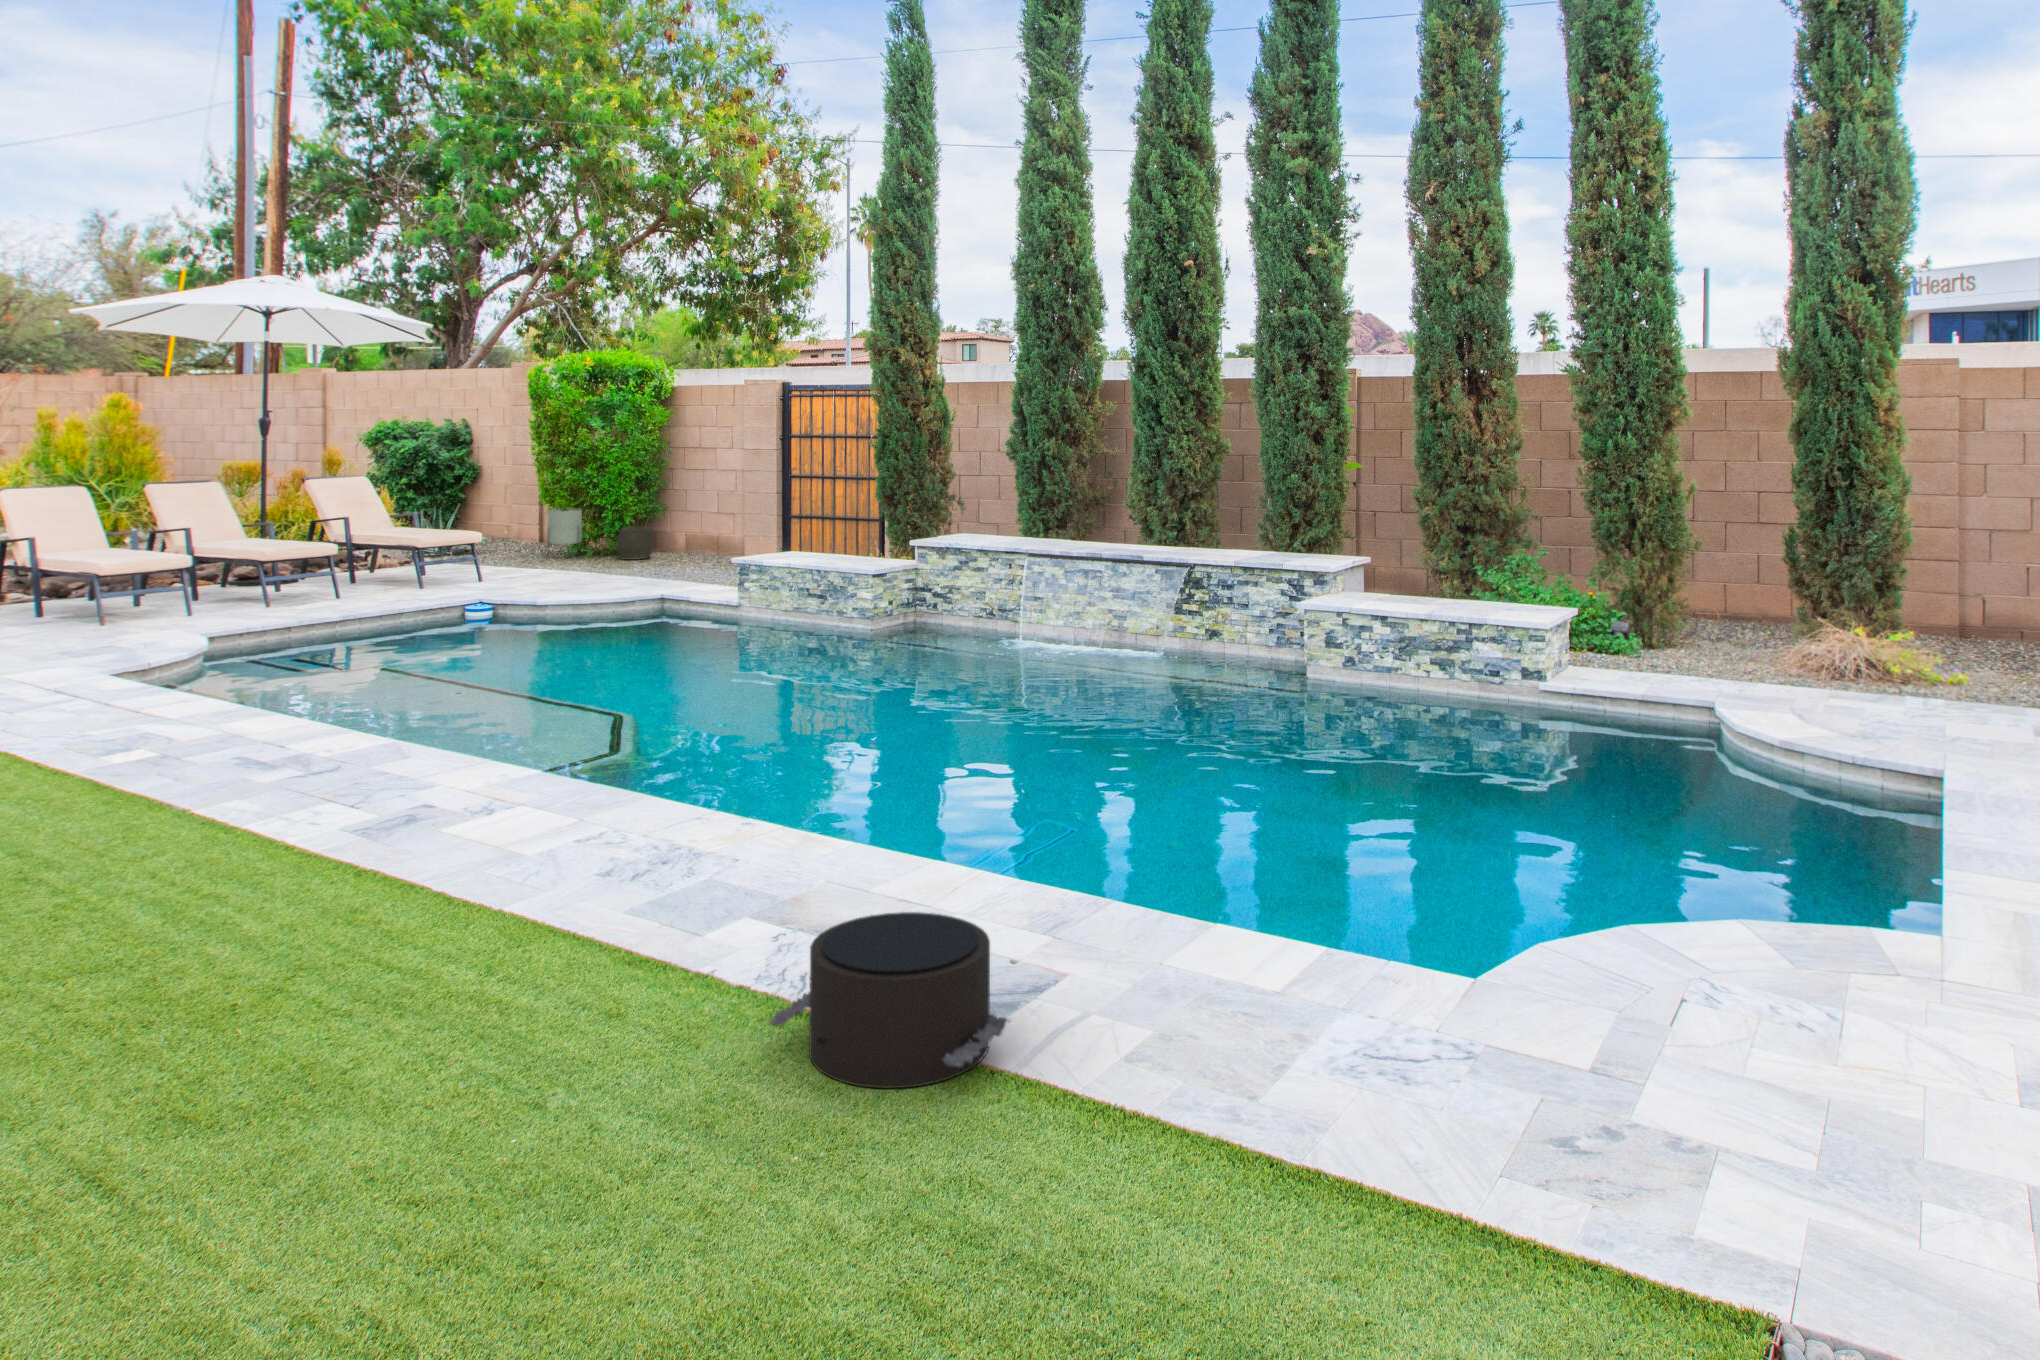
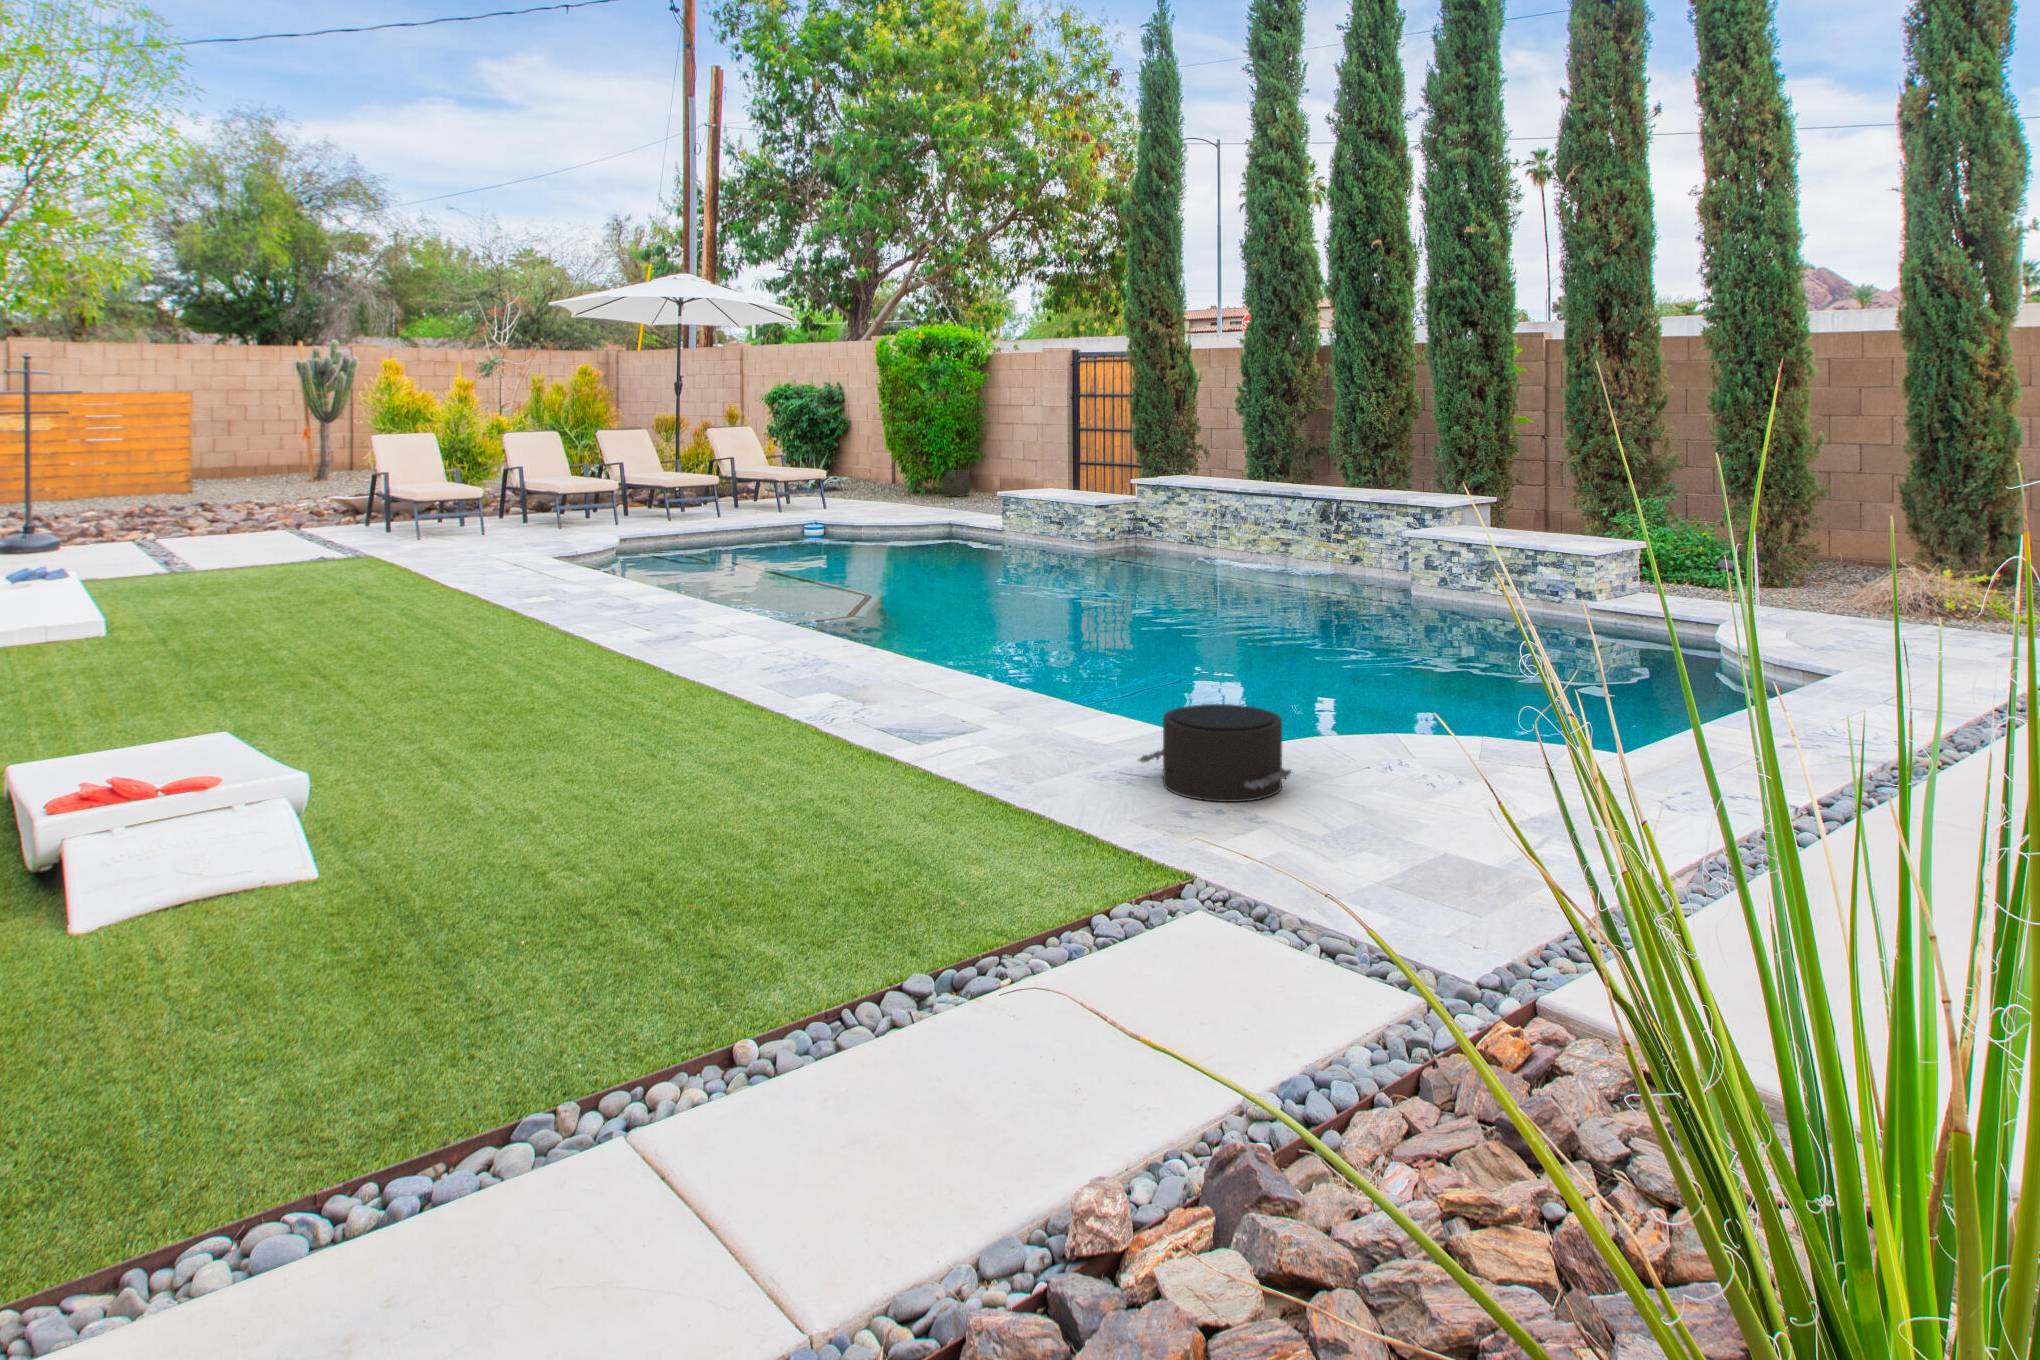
planter: present [547,509,582,545] -> none [890,455,916,495]
pouf: present [769,912,1010,1088] -> present [1138,704,1293,802]

